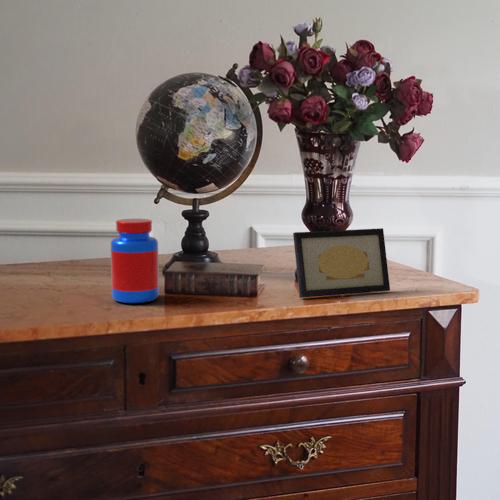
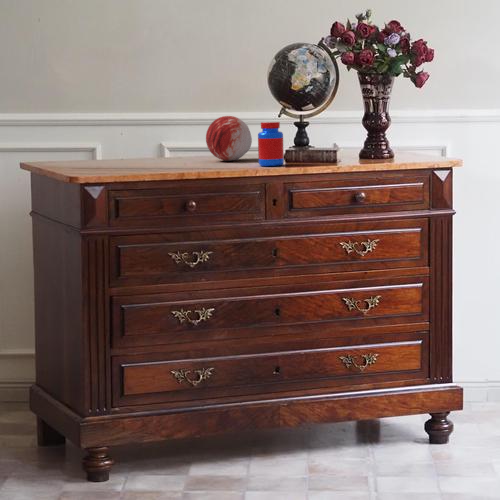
decorative orb: none [29,199,111,277] -> present [206,116,252,161]
picture frame: present [293,228,390,298] -> none [356,125,412,163]

